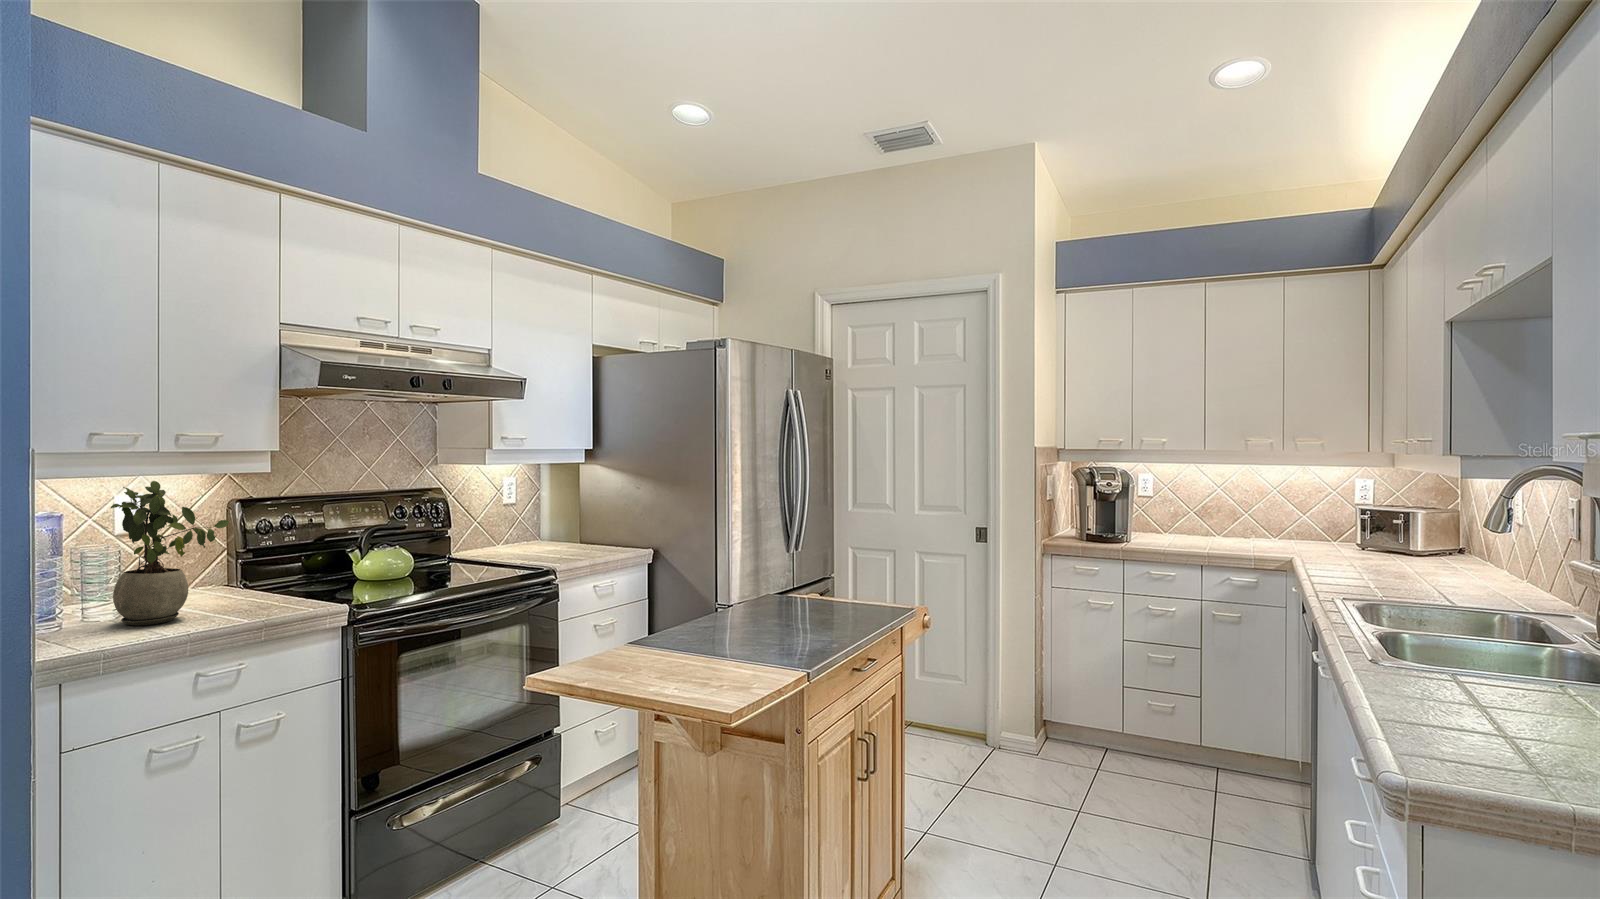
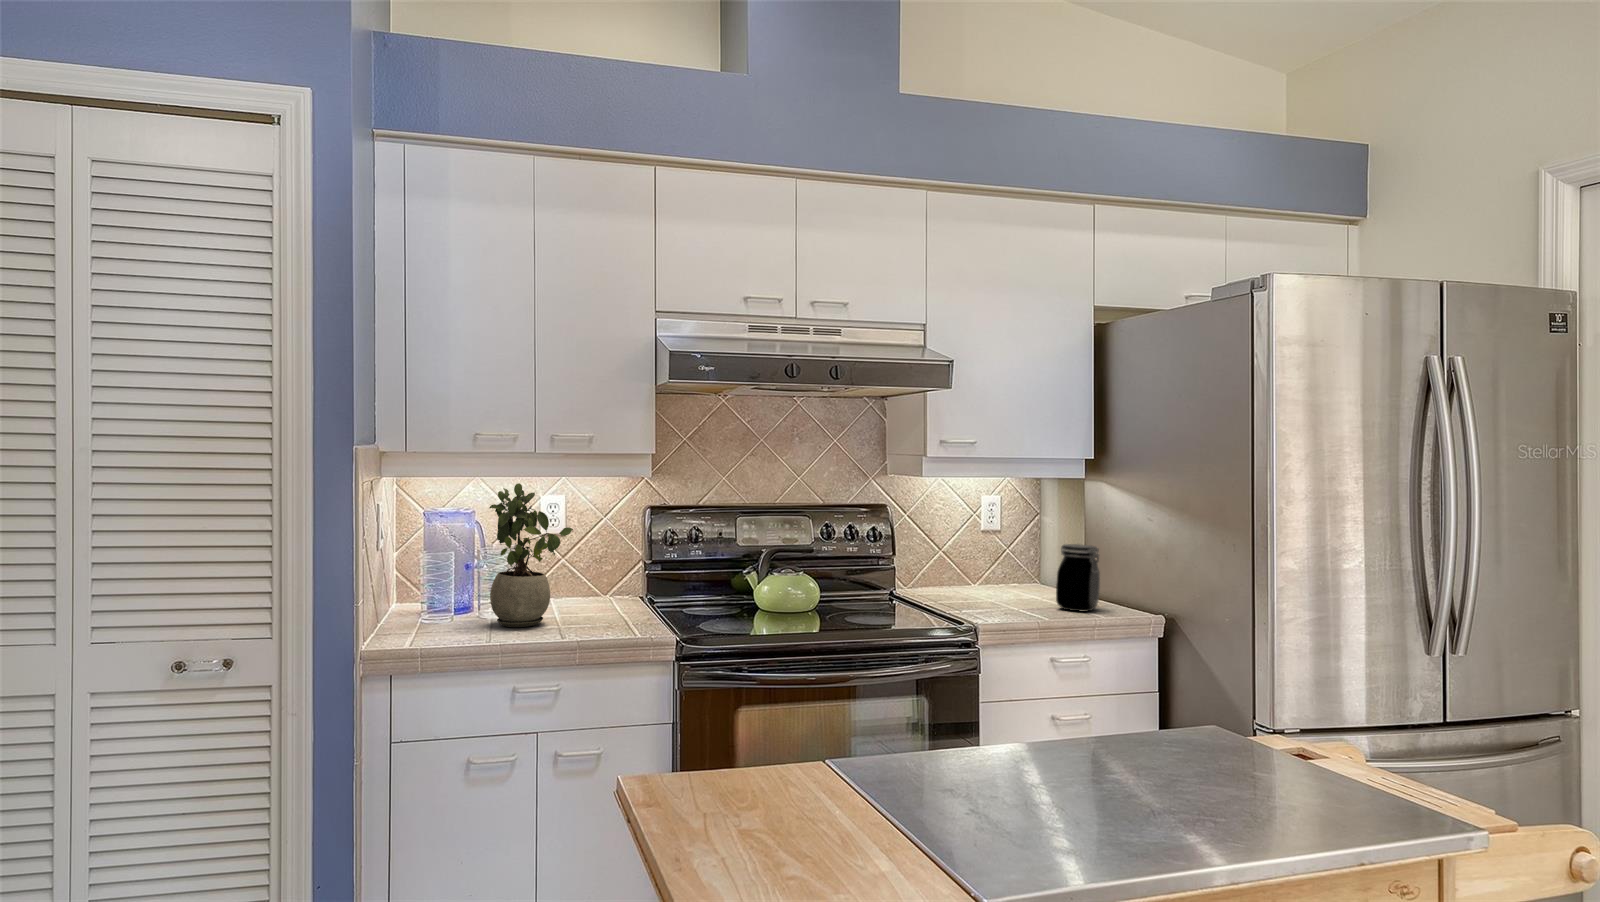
jar: none [575,508,606,553] -> present [1056,544,1100,612]

